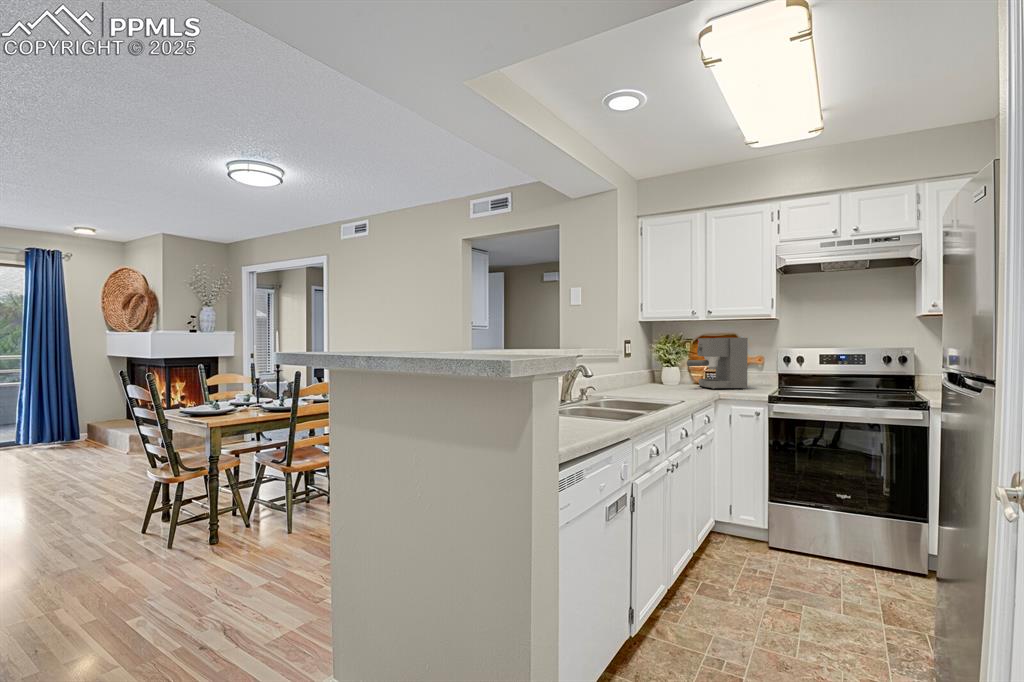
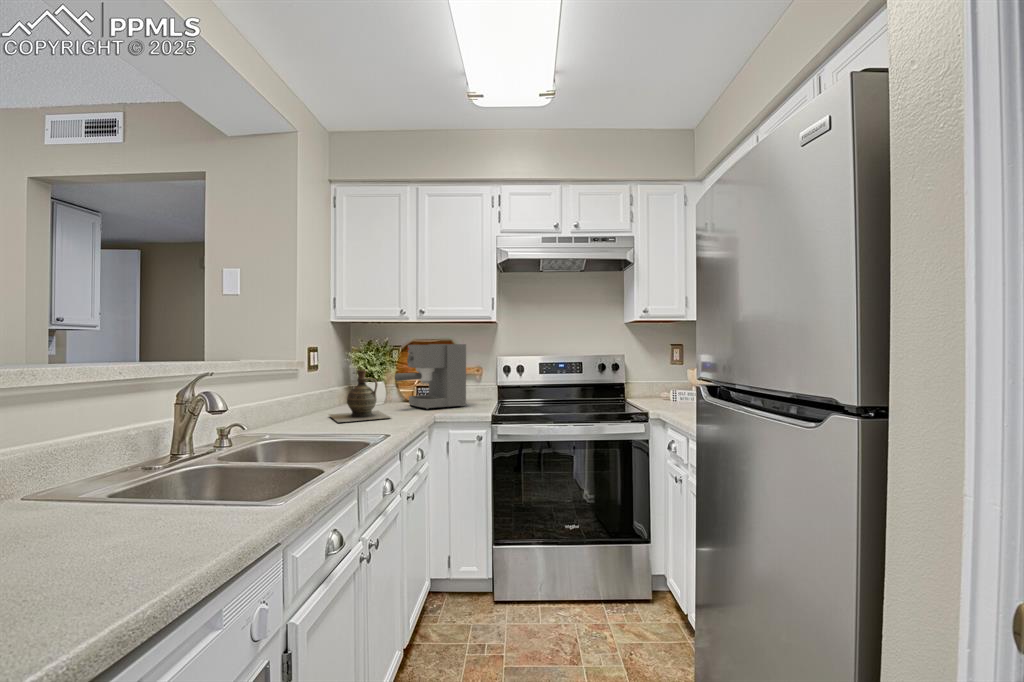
ceramic jug: none [637,357,684,393] -> present [329,370,390,422]

